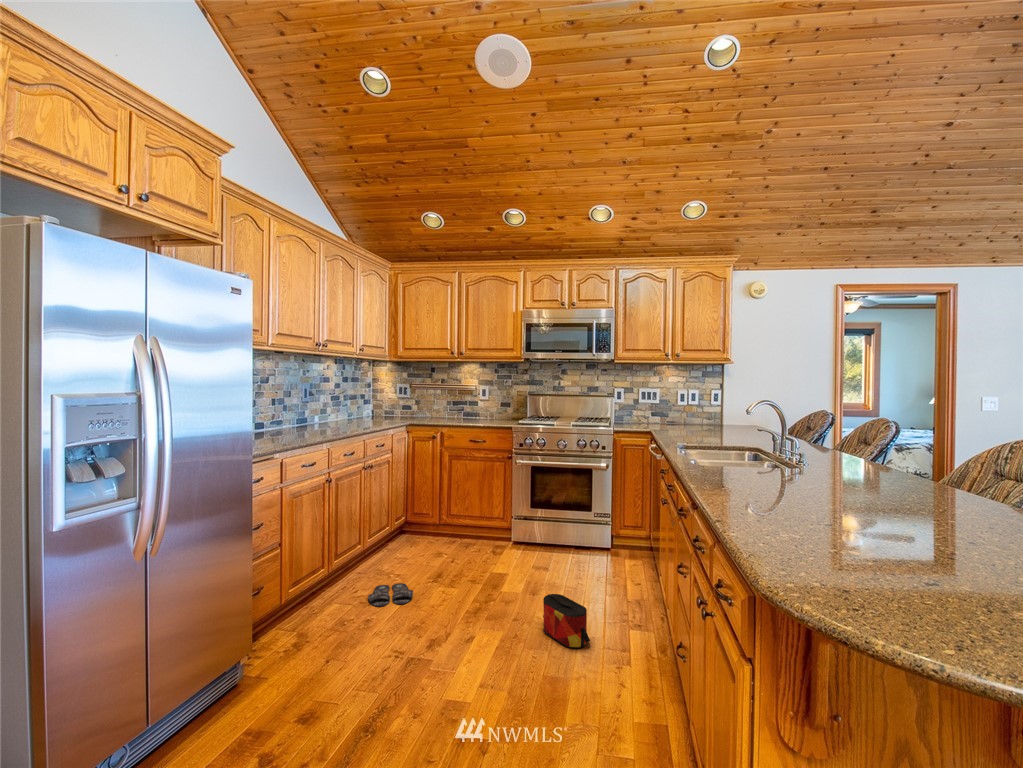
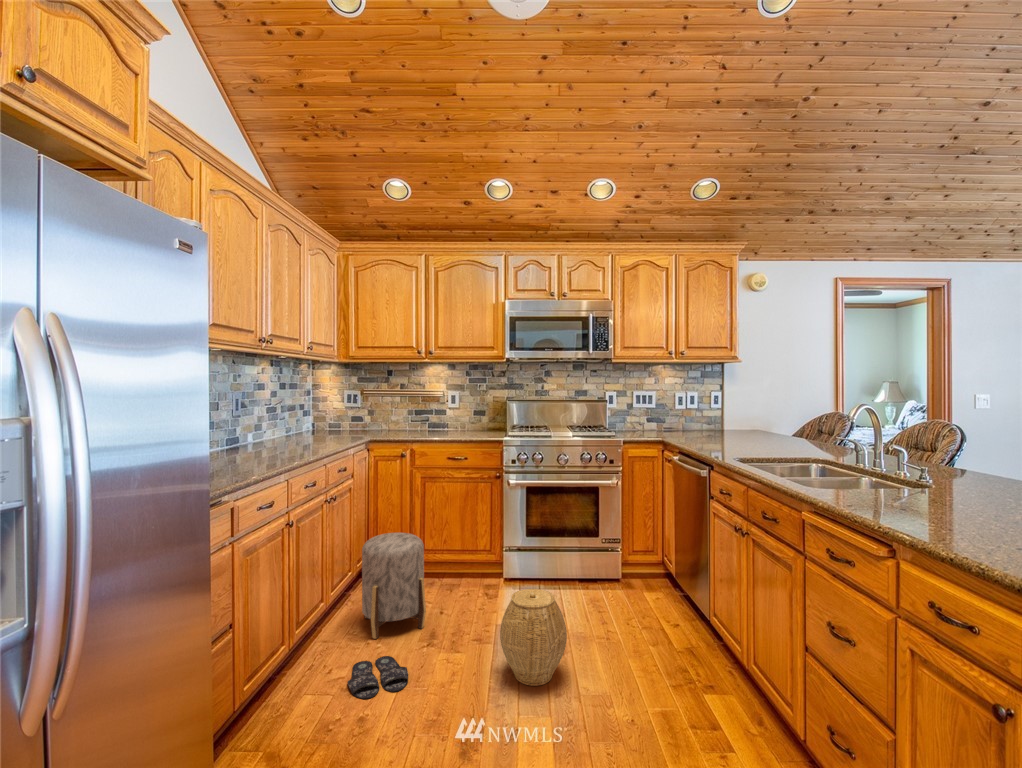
stool: none [390,495,439,573] -> present [362,533,426,639]
woven basket: none [481,538,533,611] -> present [500,589,567,686]
bag: present [543,594,590,649] -> none [591,662,664,738]

